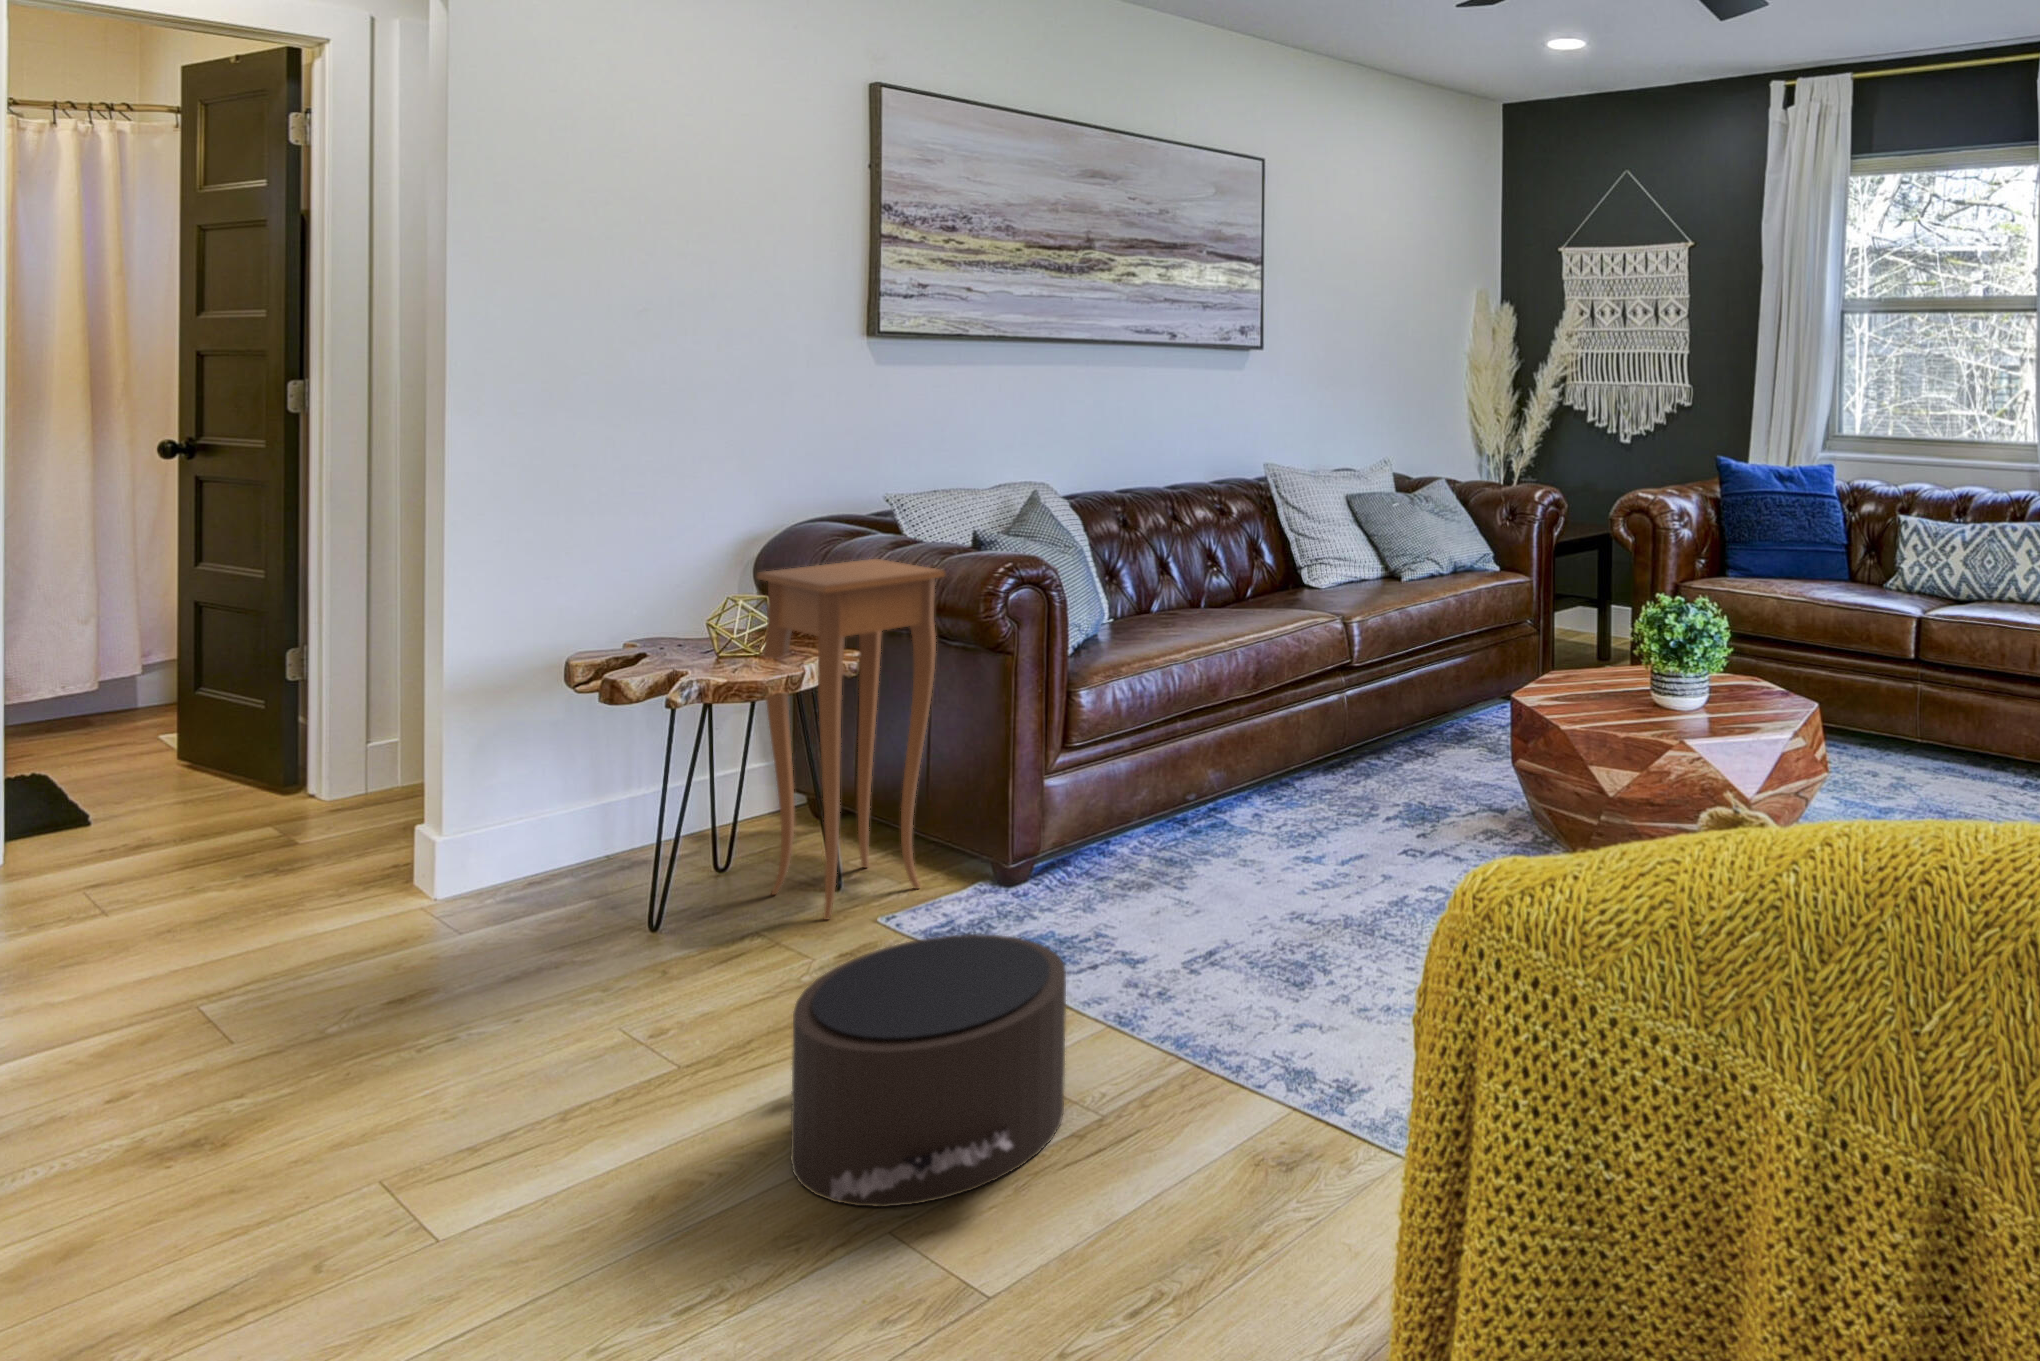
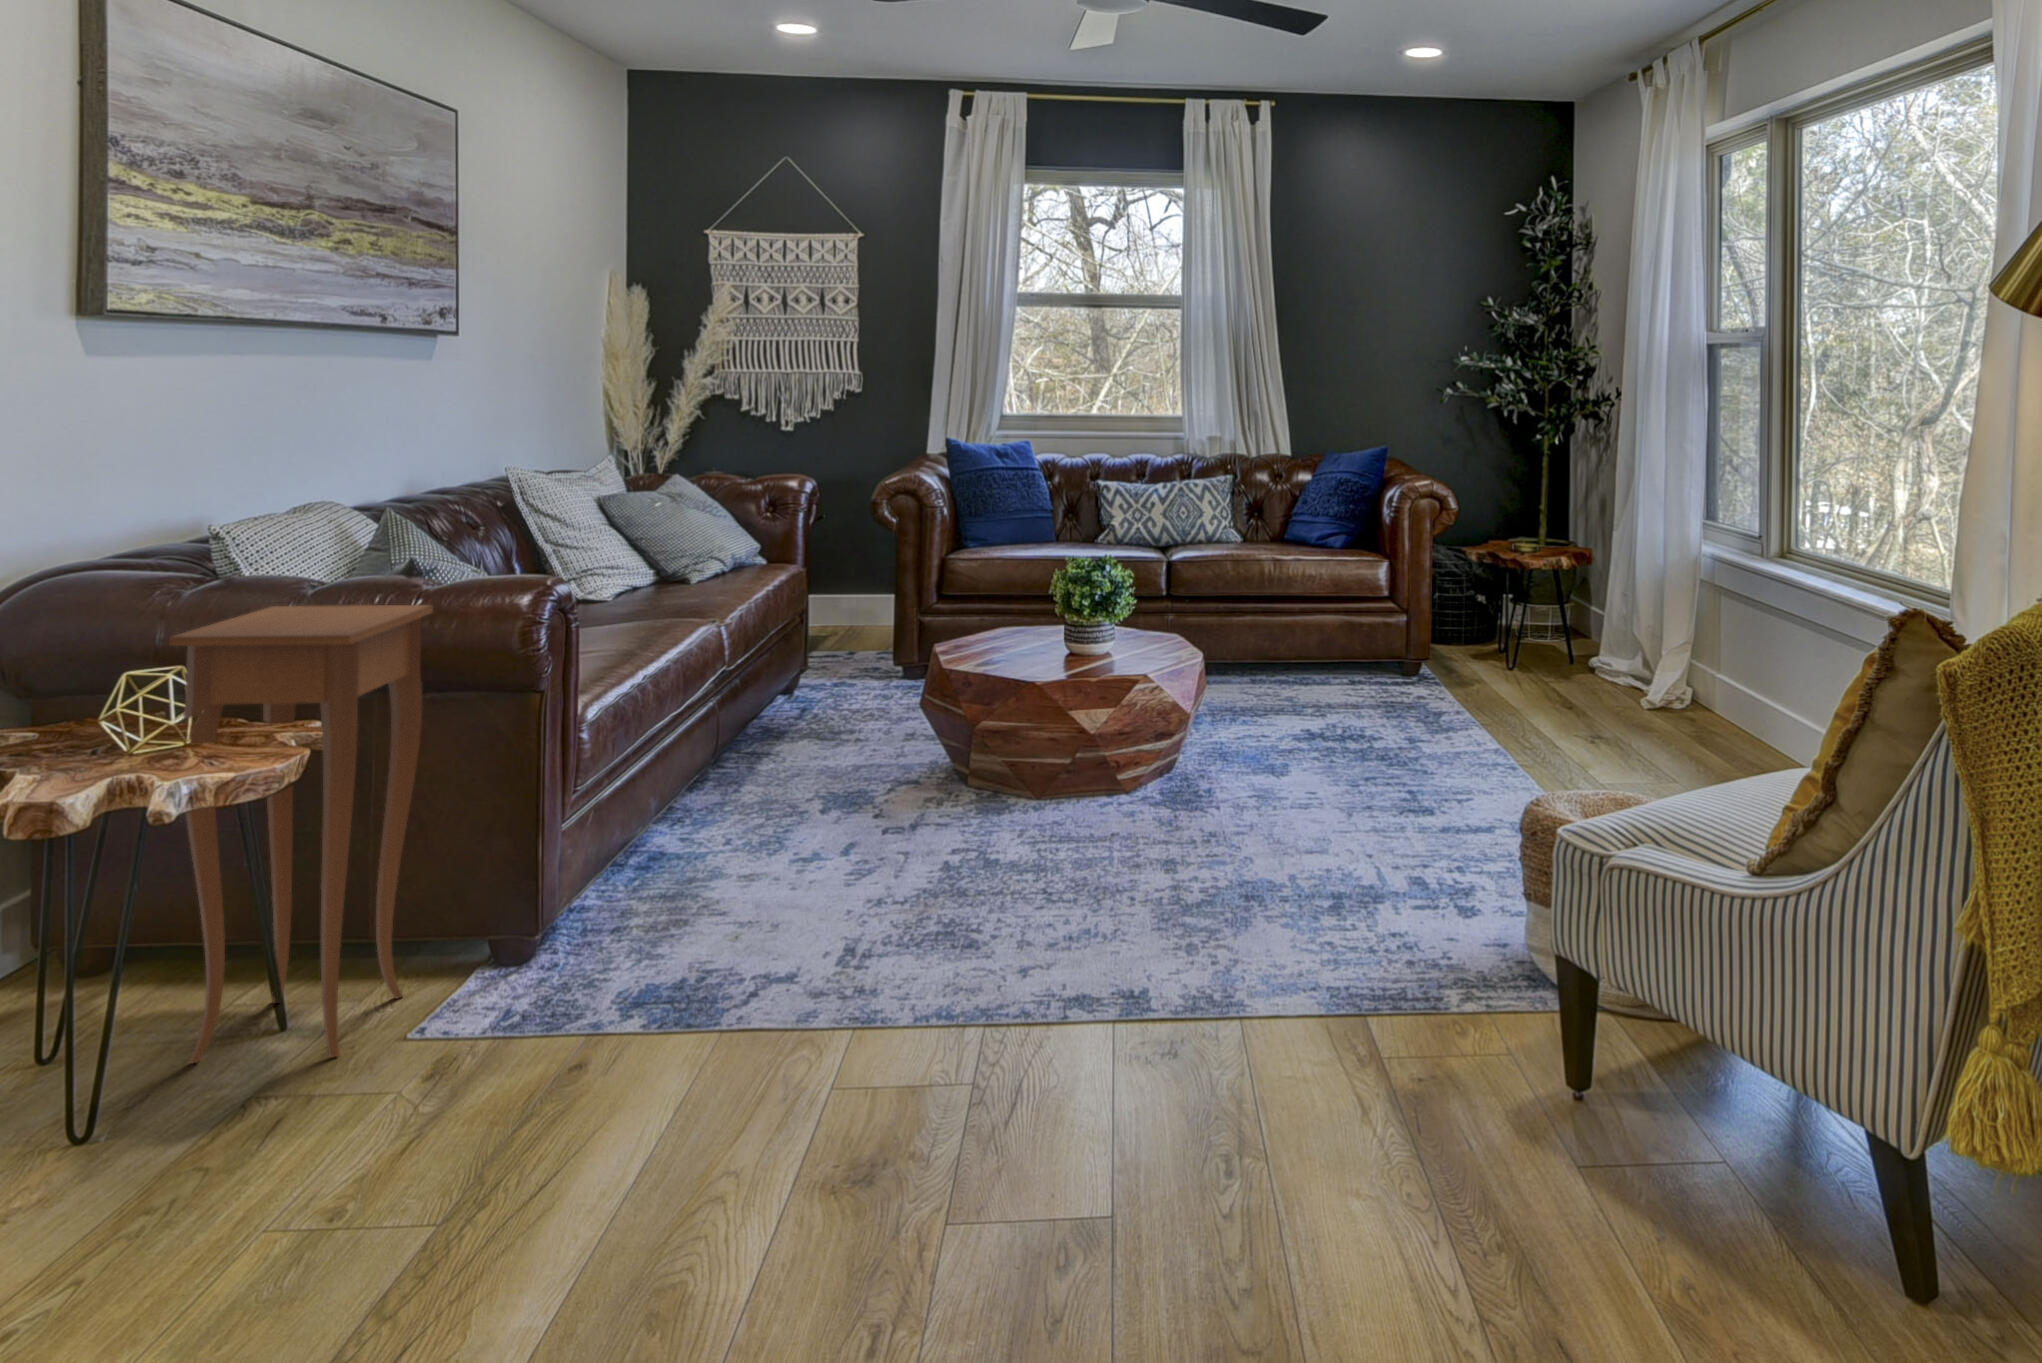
pouf: present [791,934,1066,1207] -> none [630,941,996,1225]

